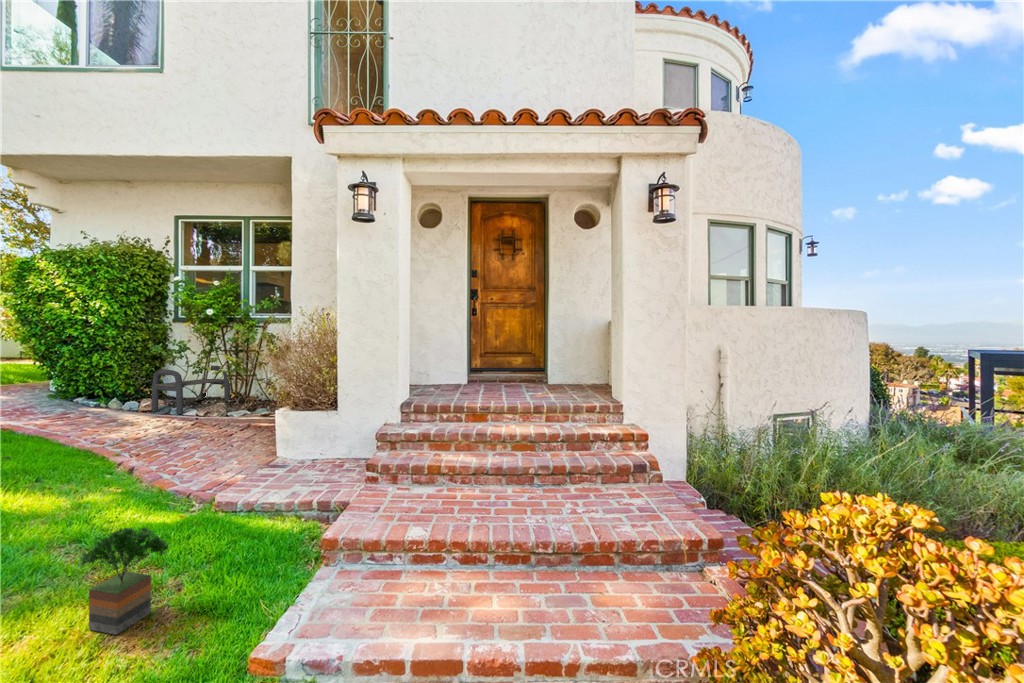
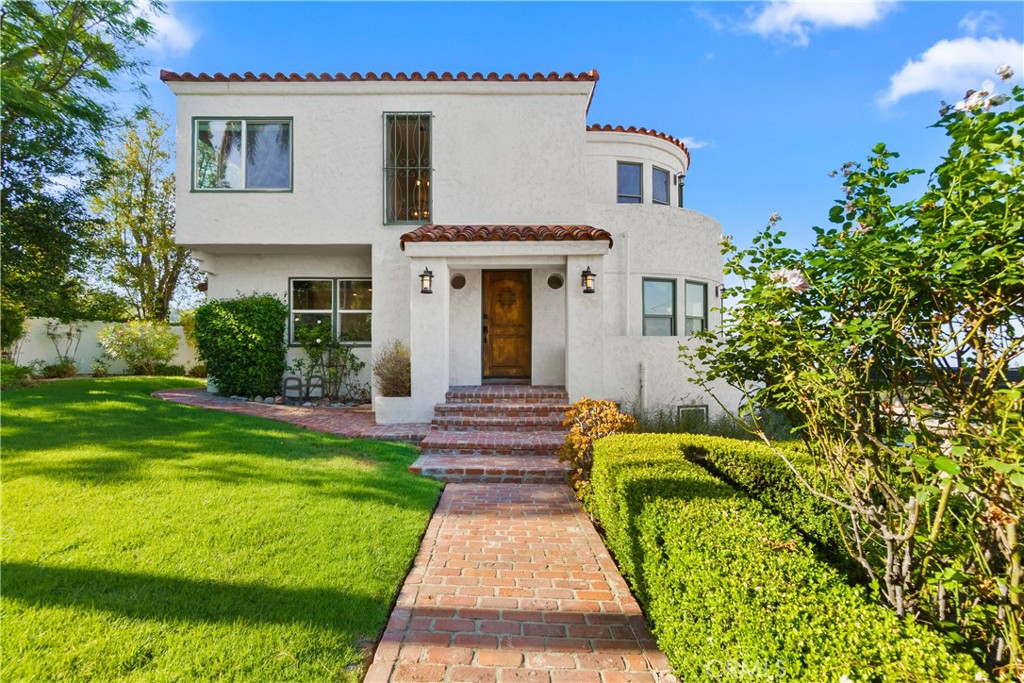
potted tree: present [80,528,169,635] -> none [343,428,371,464]

